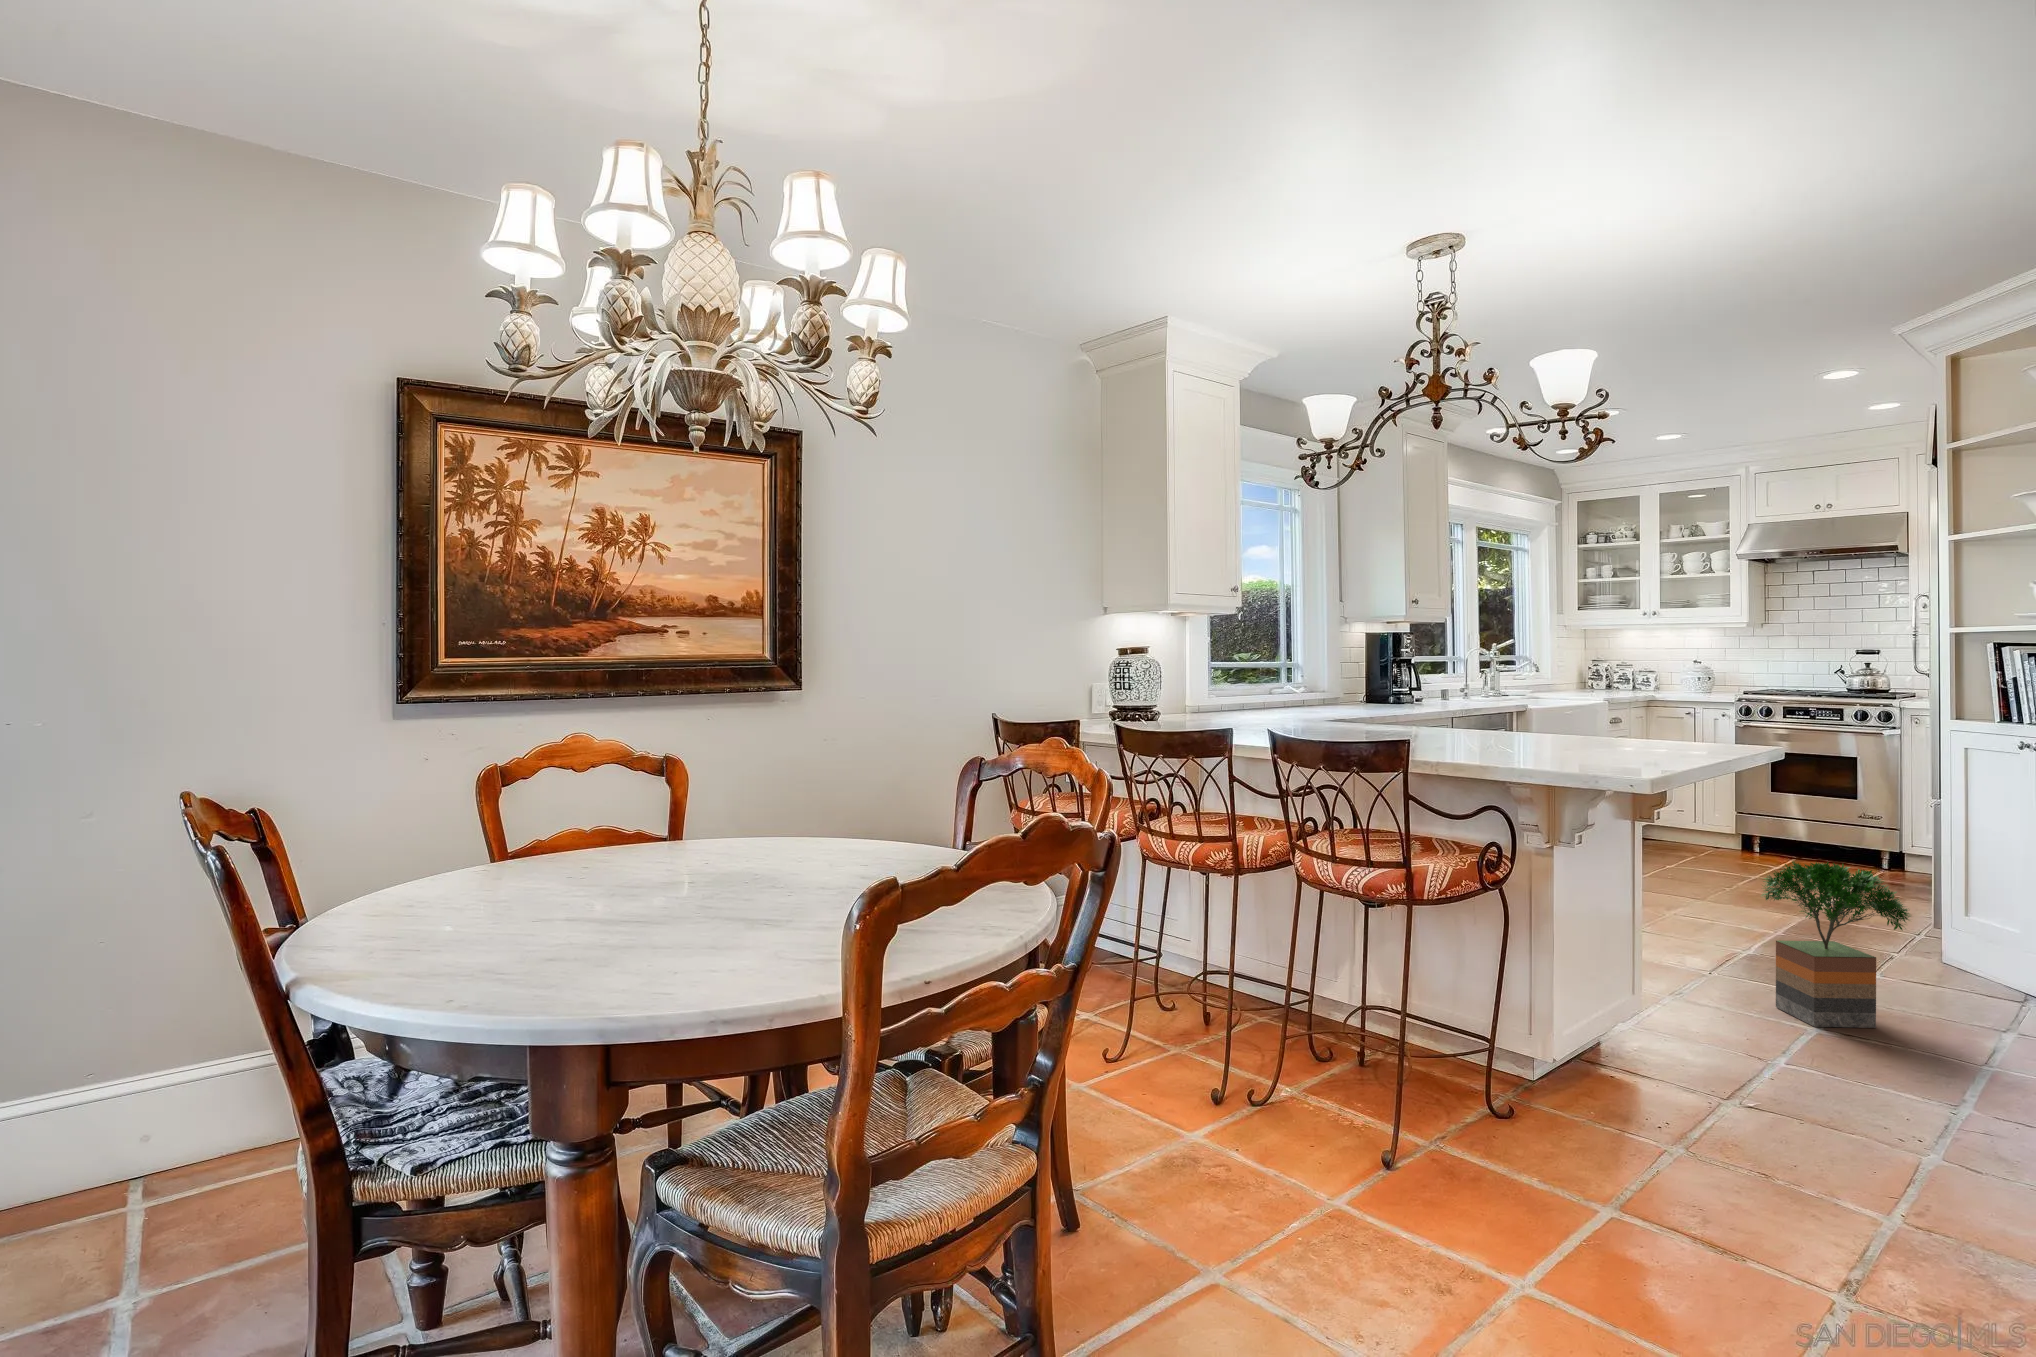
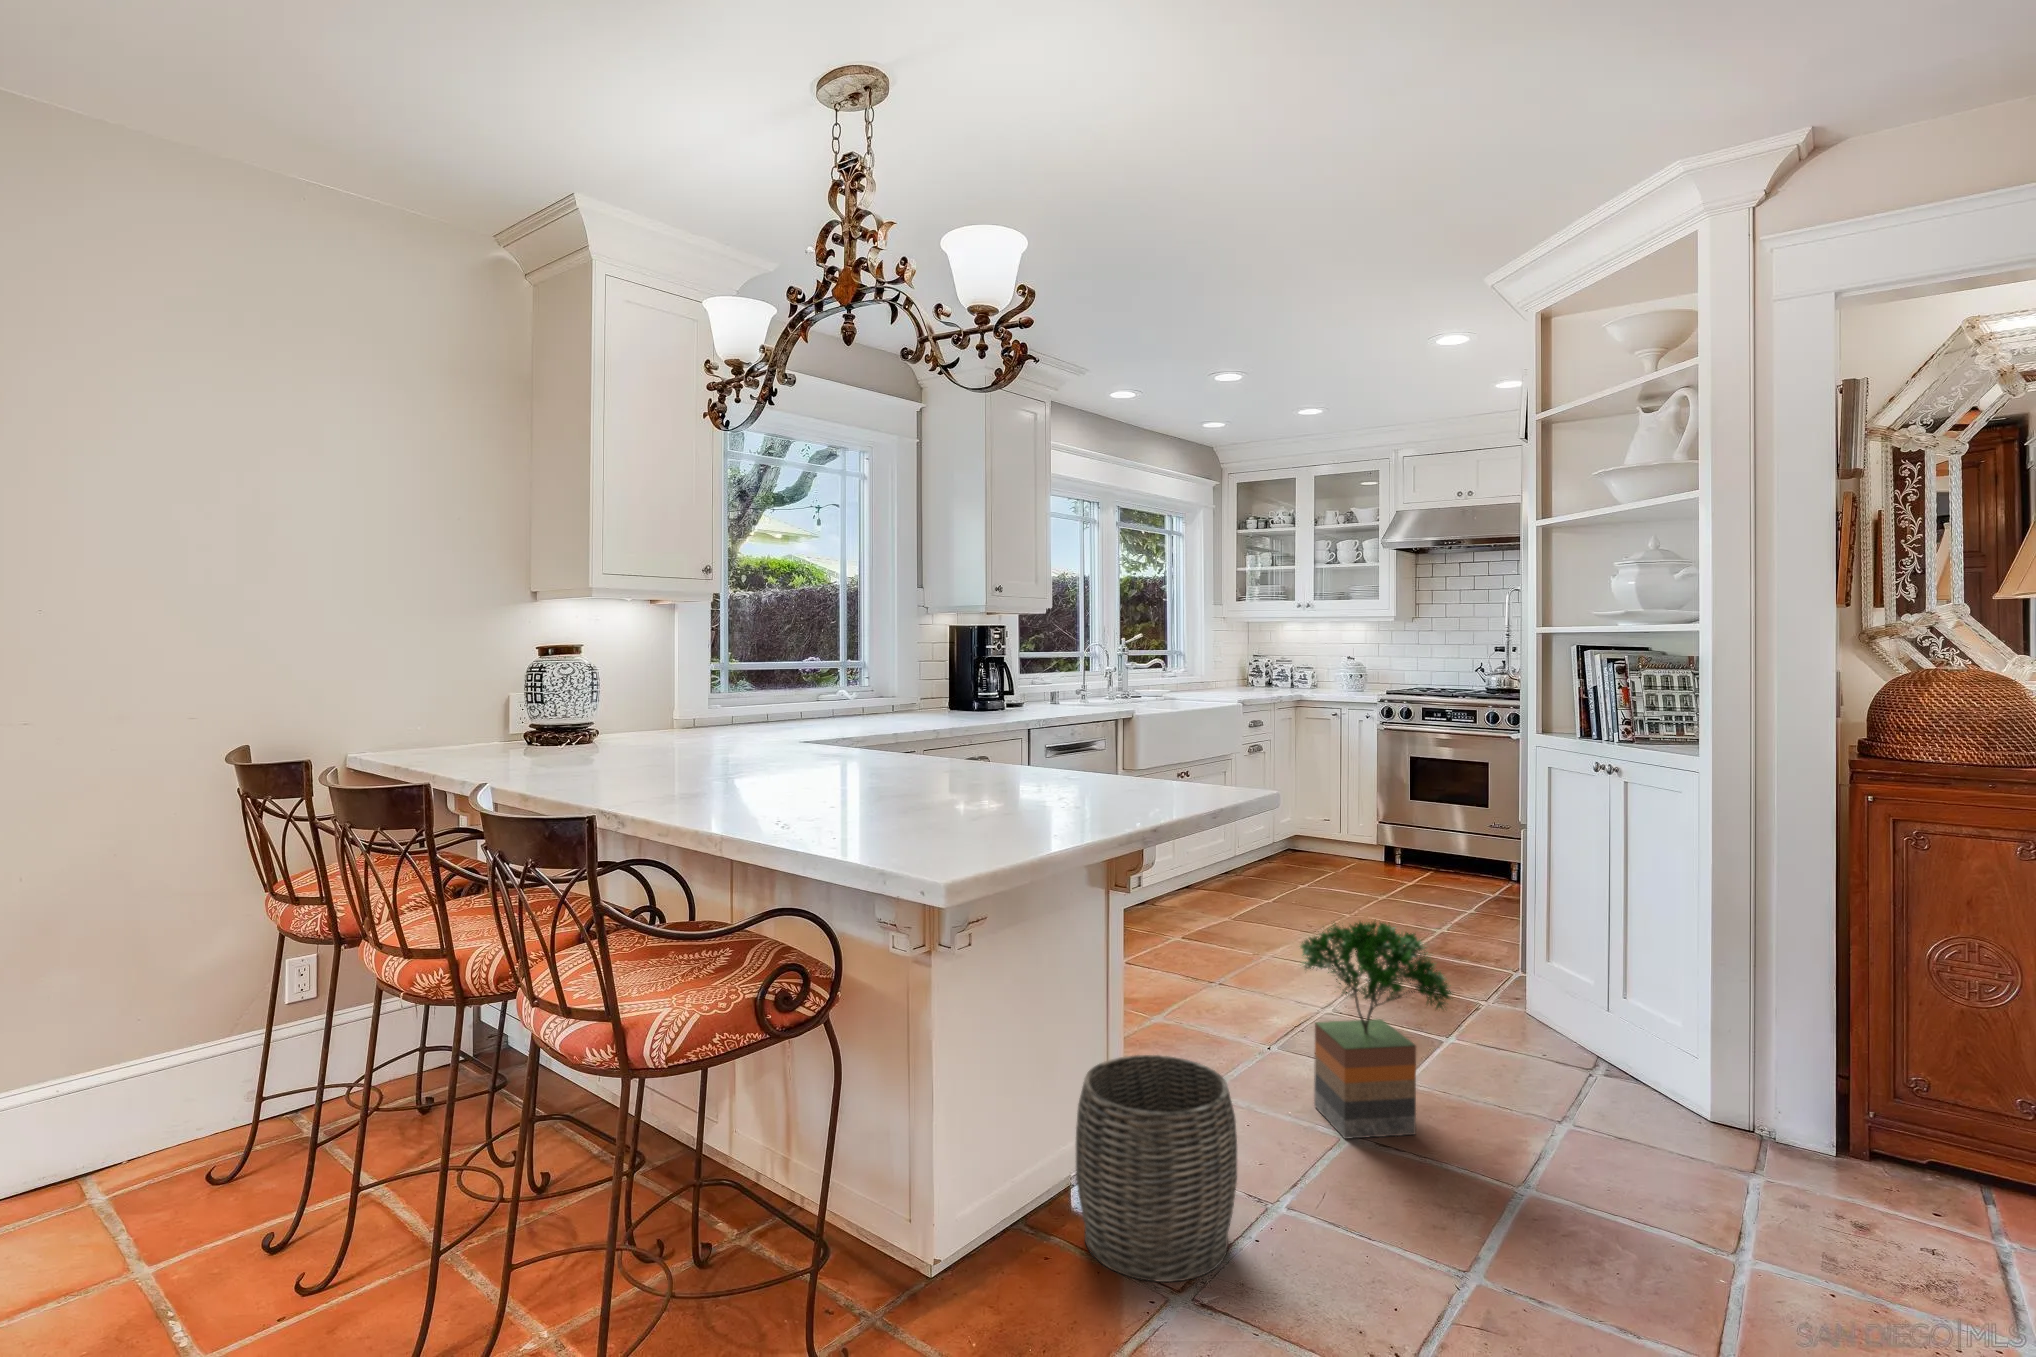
woven basket: none [1627,942,1764,1090] -> present [1076,1055,1237,1282]

